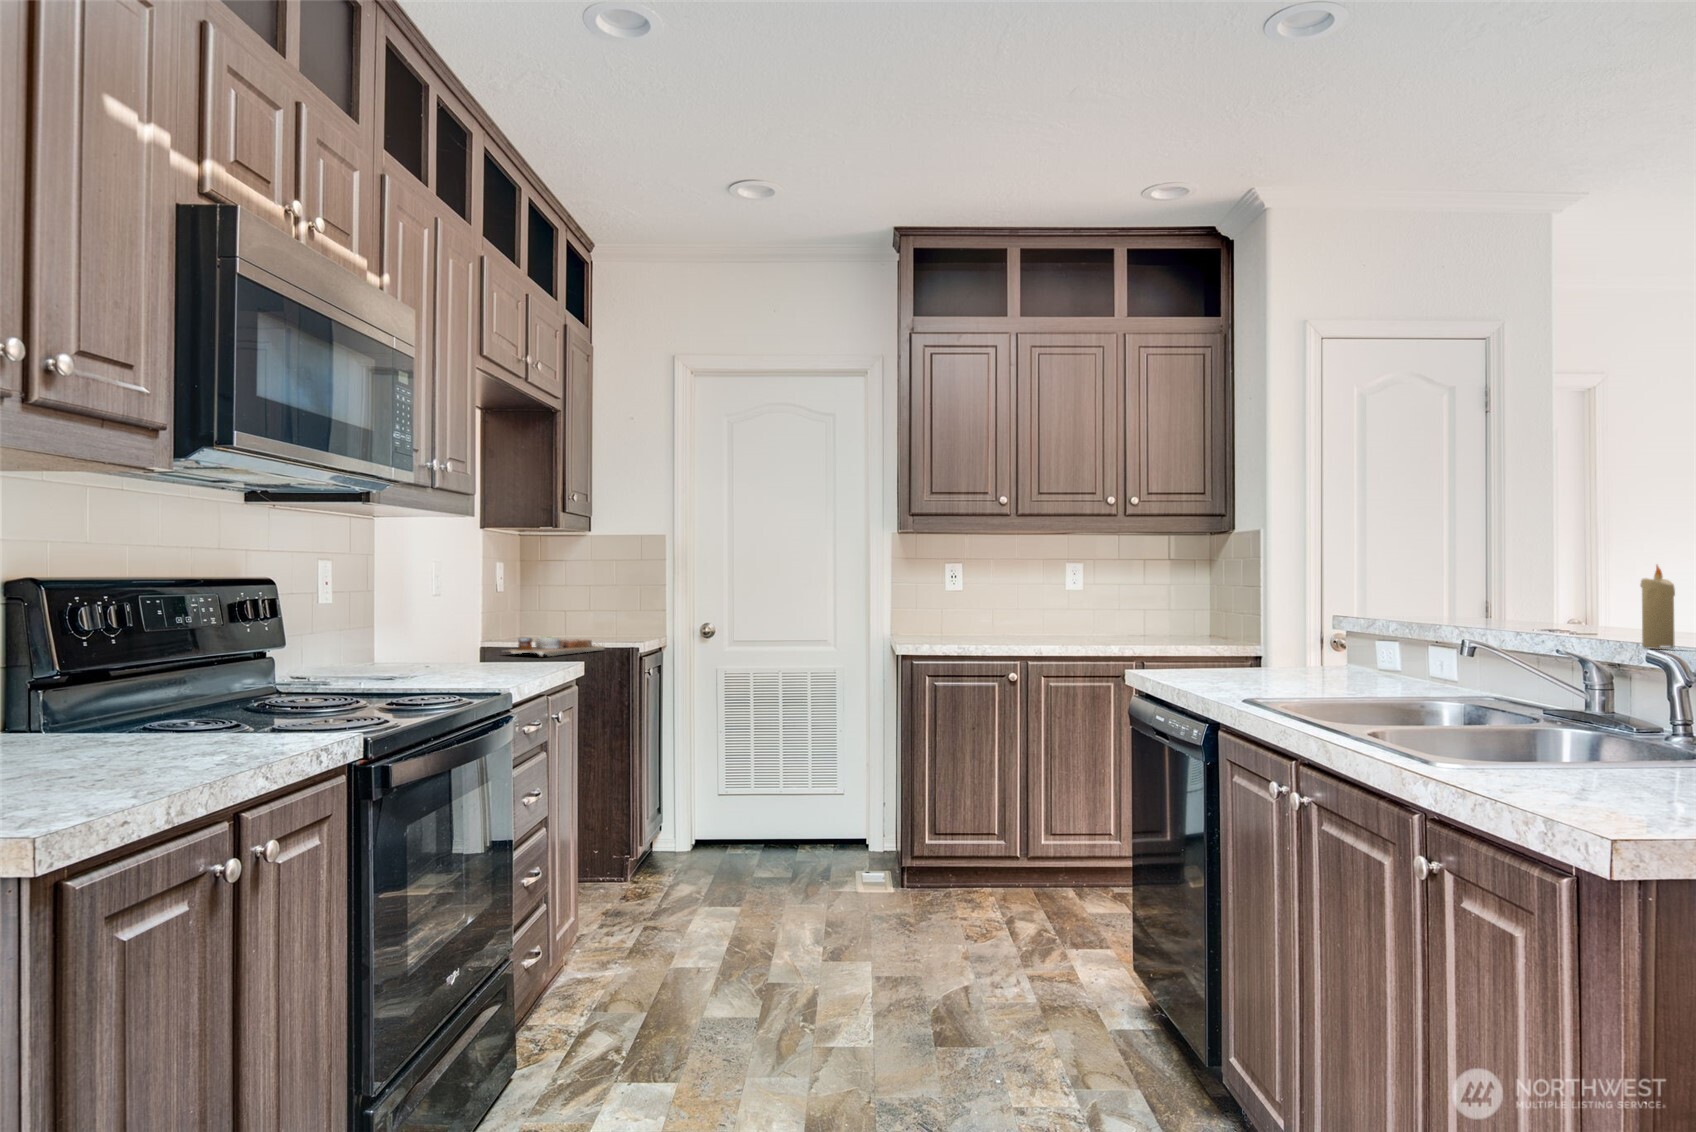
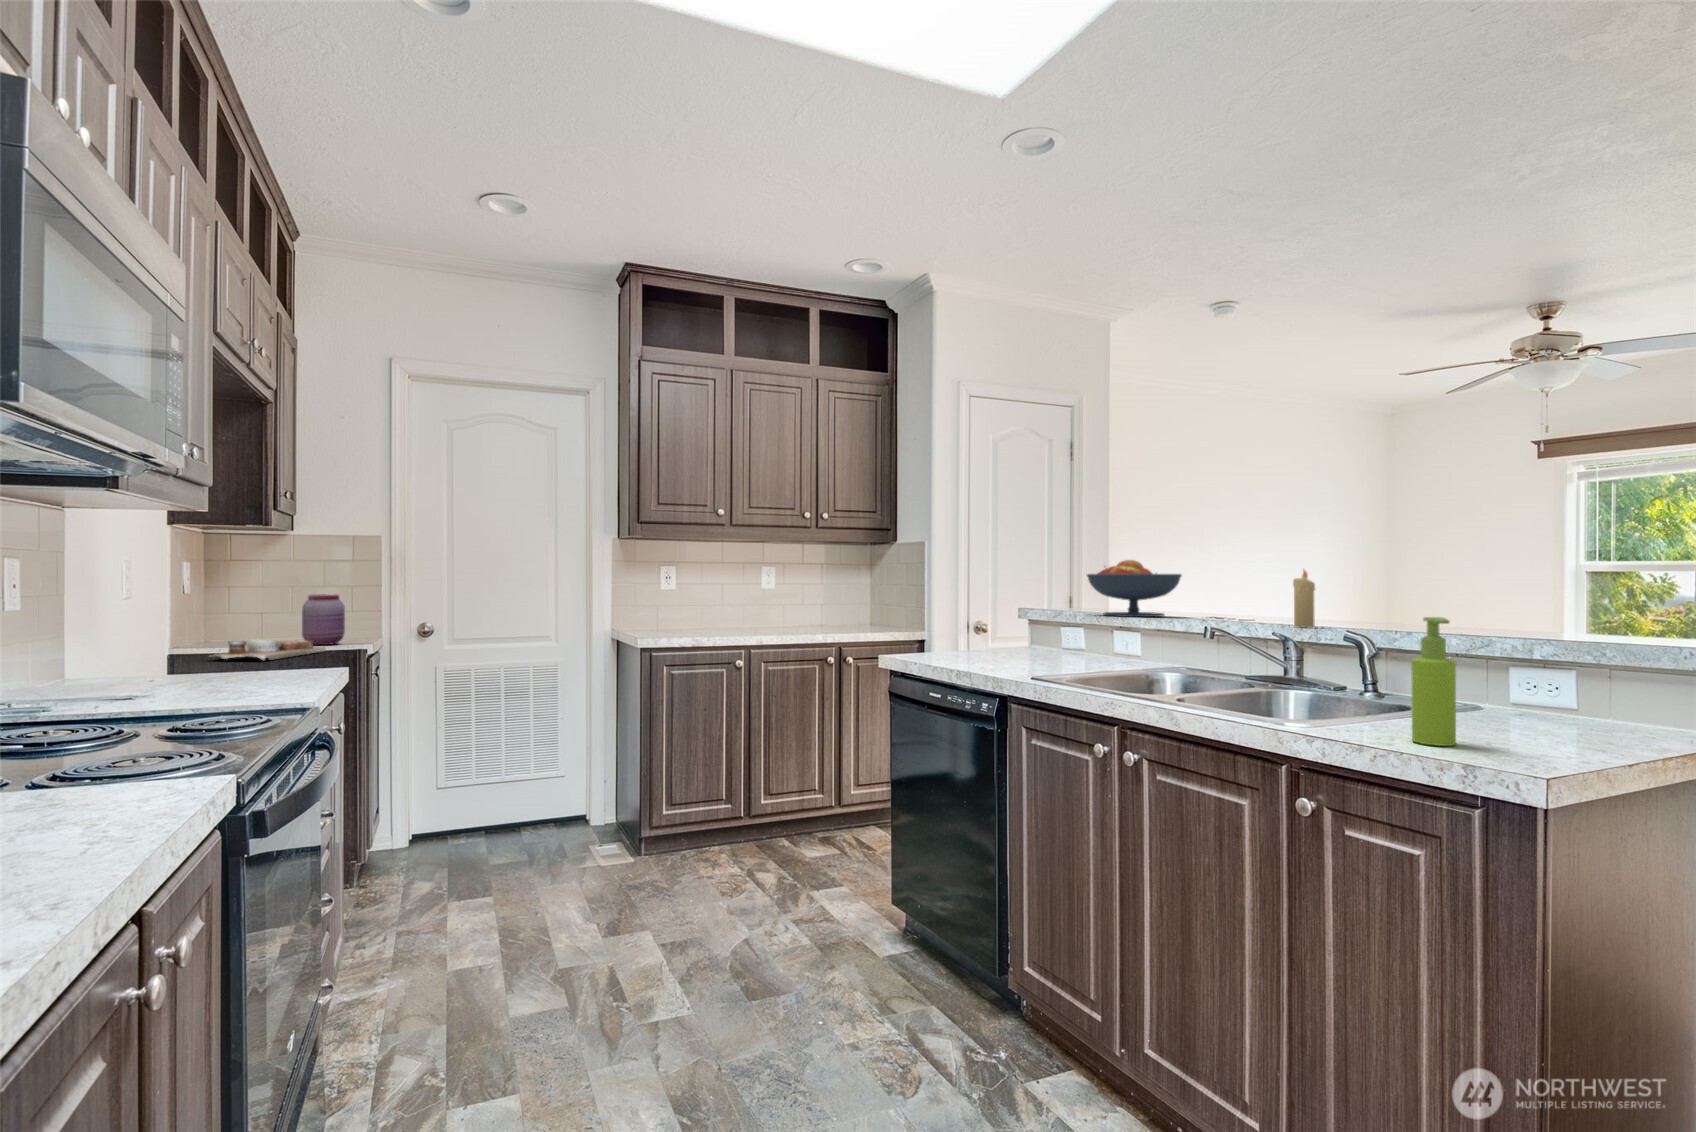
fruit bowl: none [1428,552,1574,631] -> present [1087,560,1182,617]
jar: none [595,595,632,644] -> present [302,594,345,645]
soap dispenser: none [1570,633,1631,808] -> present [1411,617,1456,746]

